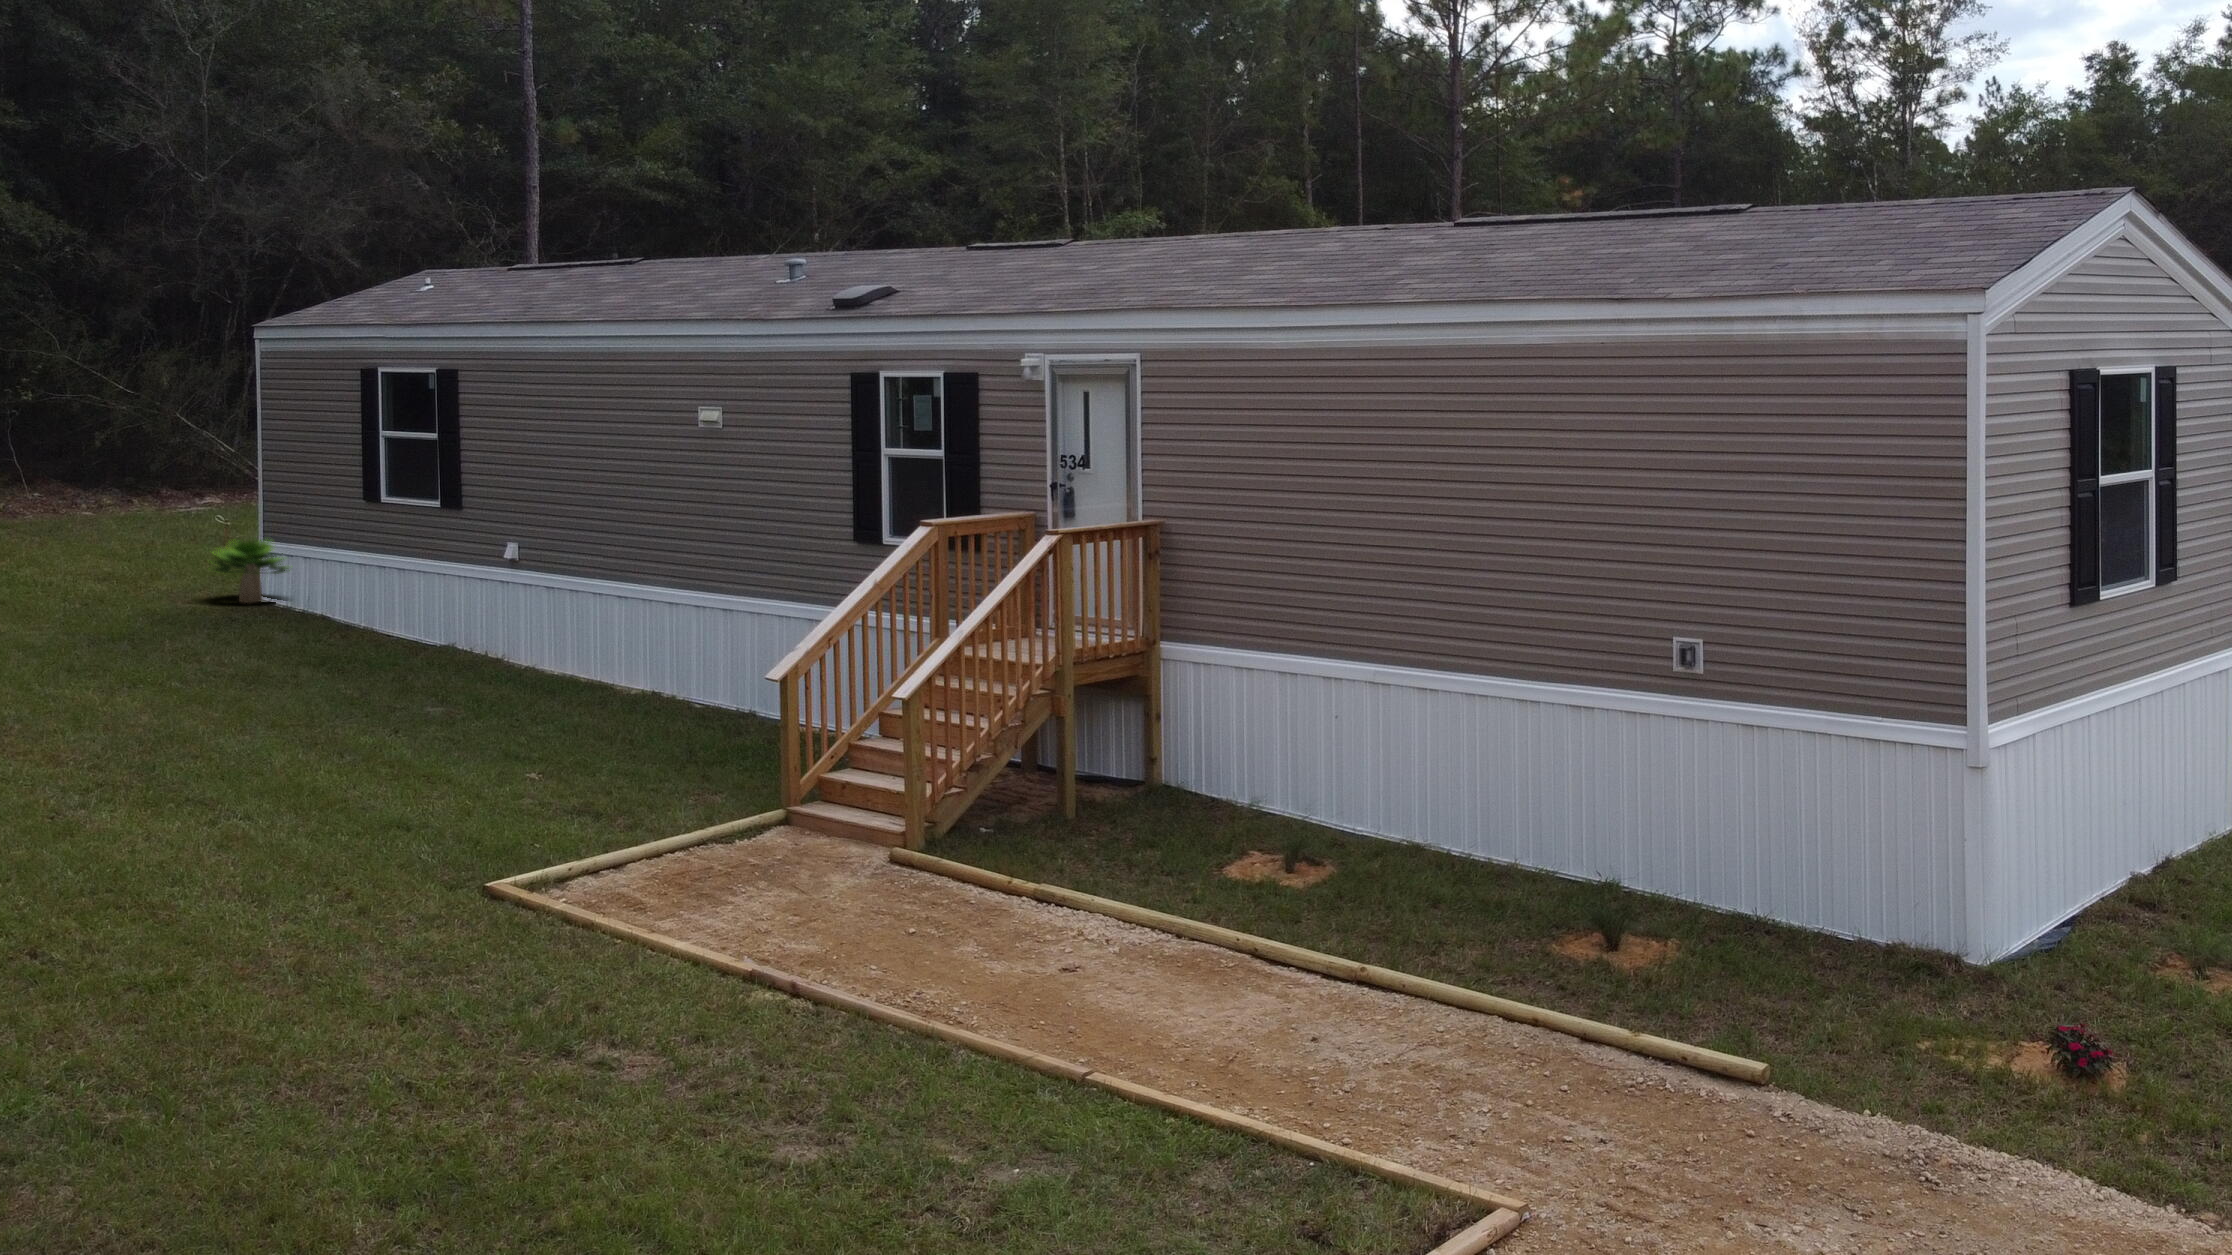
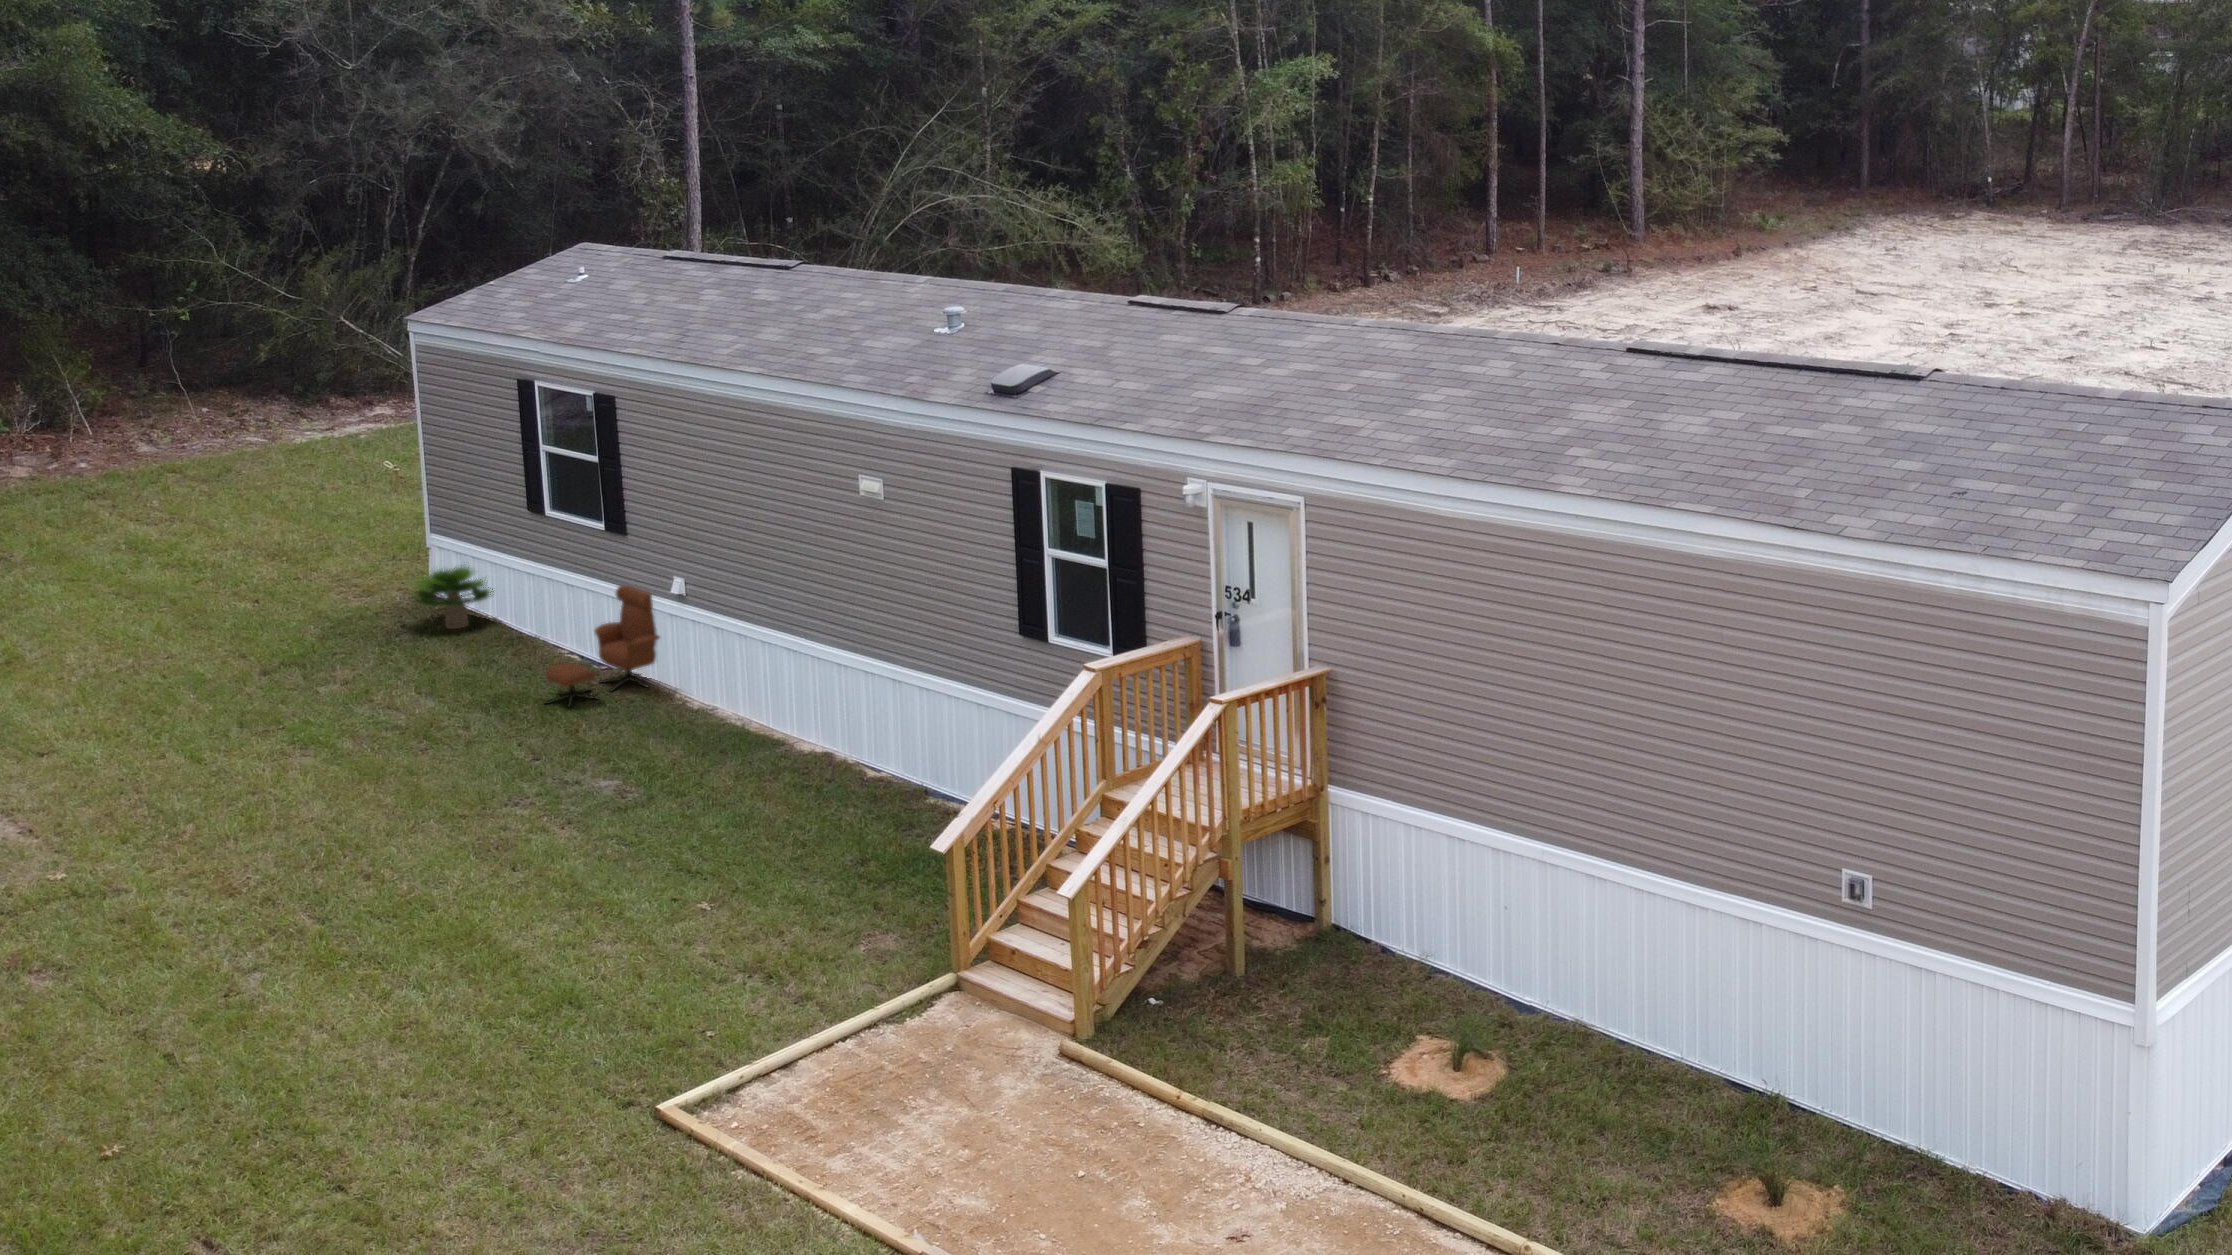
lounge chair: none [344,539,468,648] -> present [545,585,659,707]

